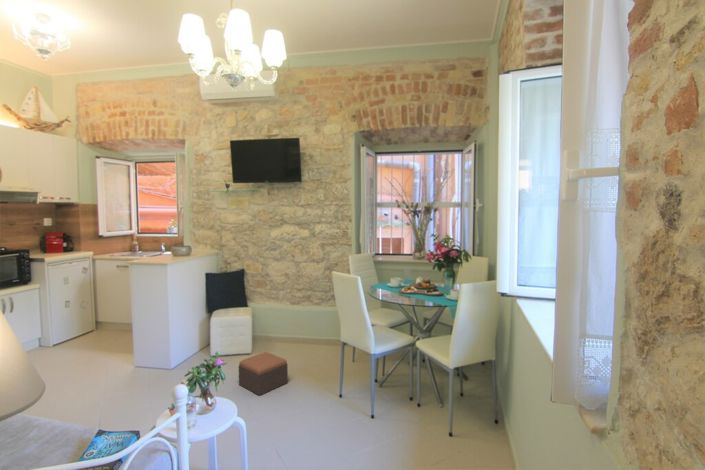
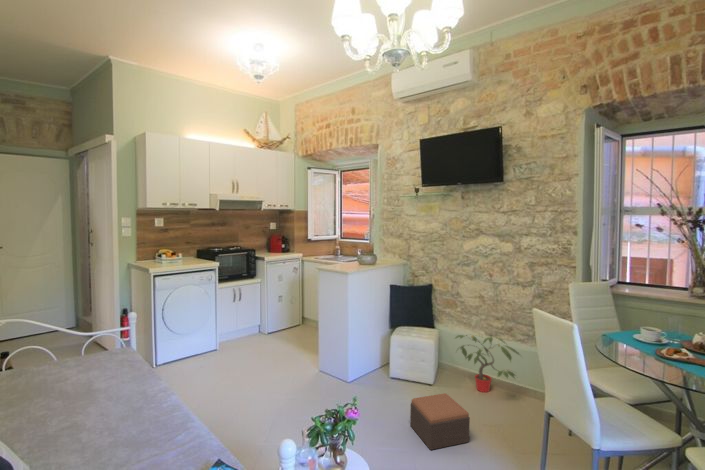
potted plant: none [267,303,321,349] -> present [456,335,519,392]

